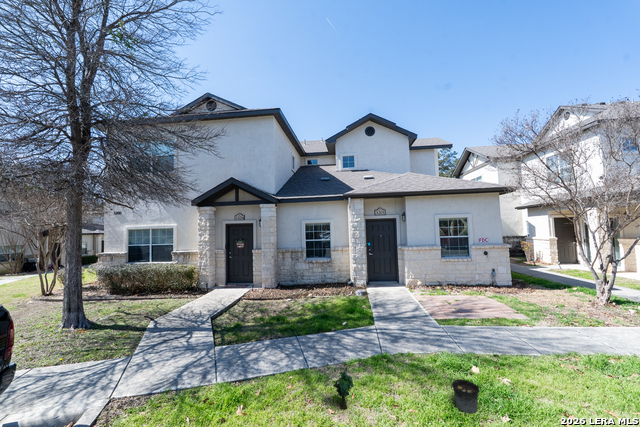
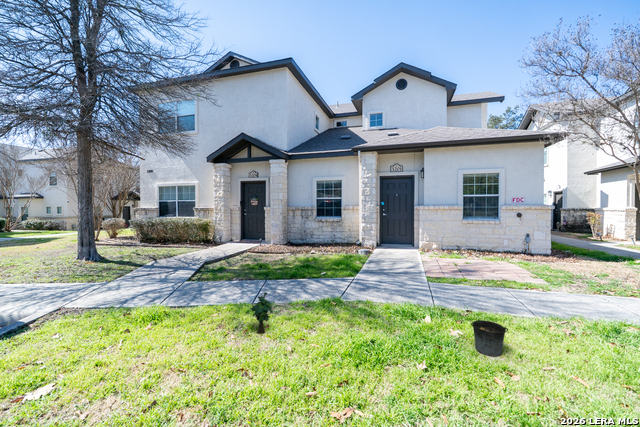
bucket: present [451,379,481,413] -> present [471,320,508,356]

